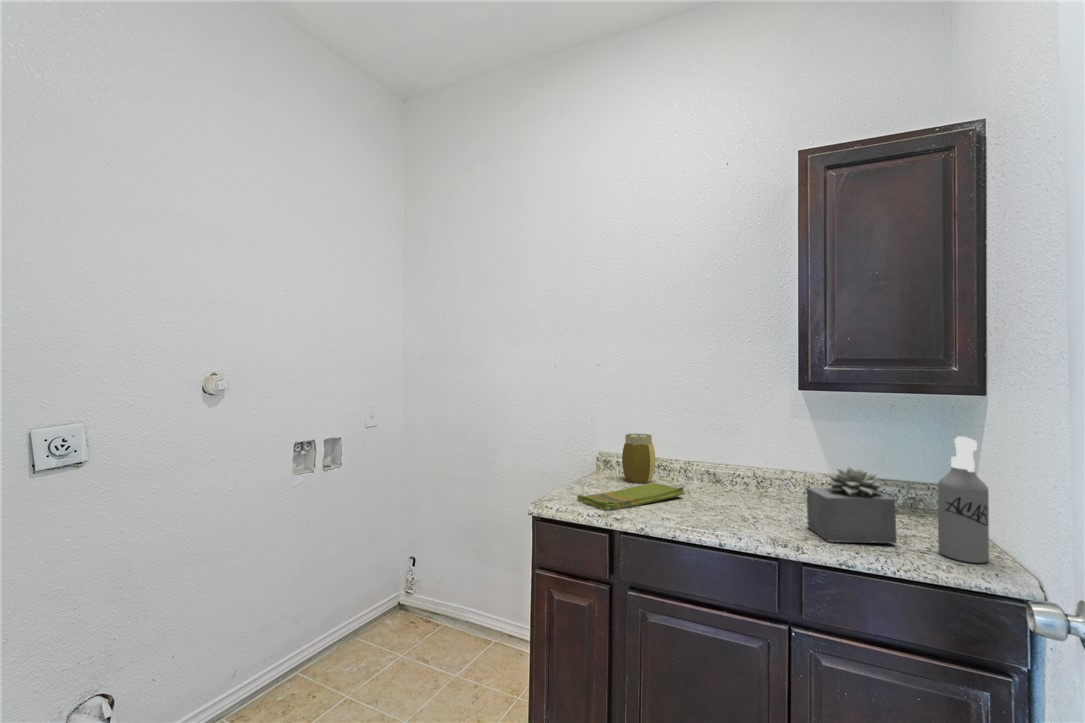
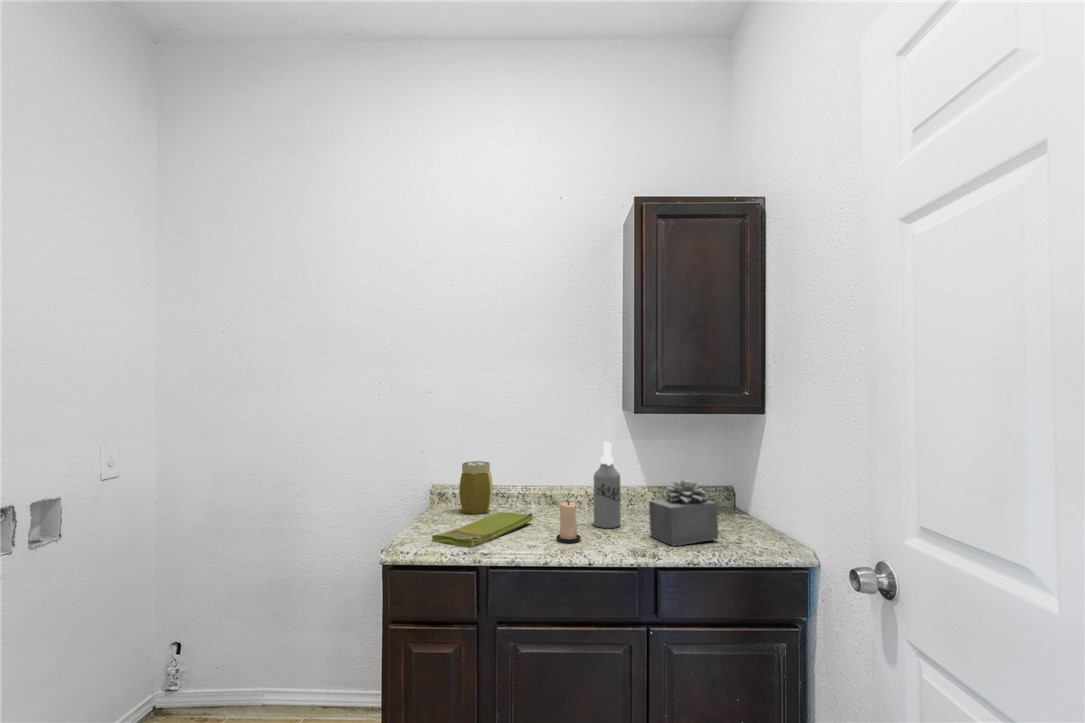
spray bottle: present [938,436,989,563] -> present [594,441,621,528]
candle: none [695,477,721,522] -> present [556,500,581,544]

